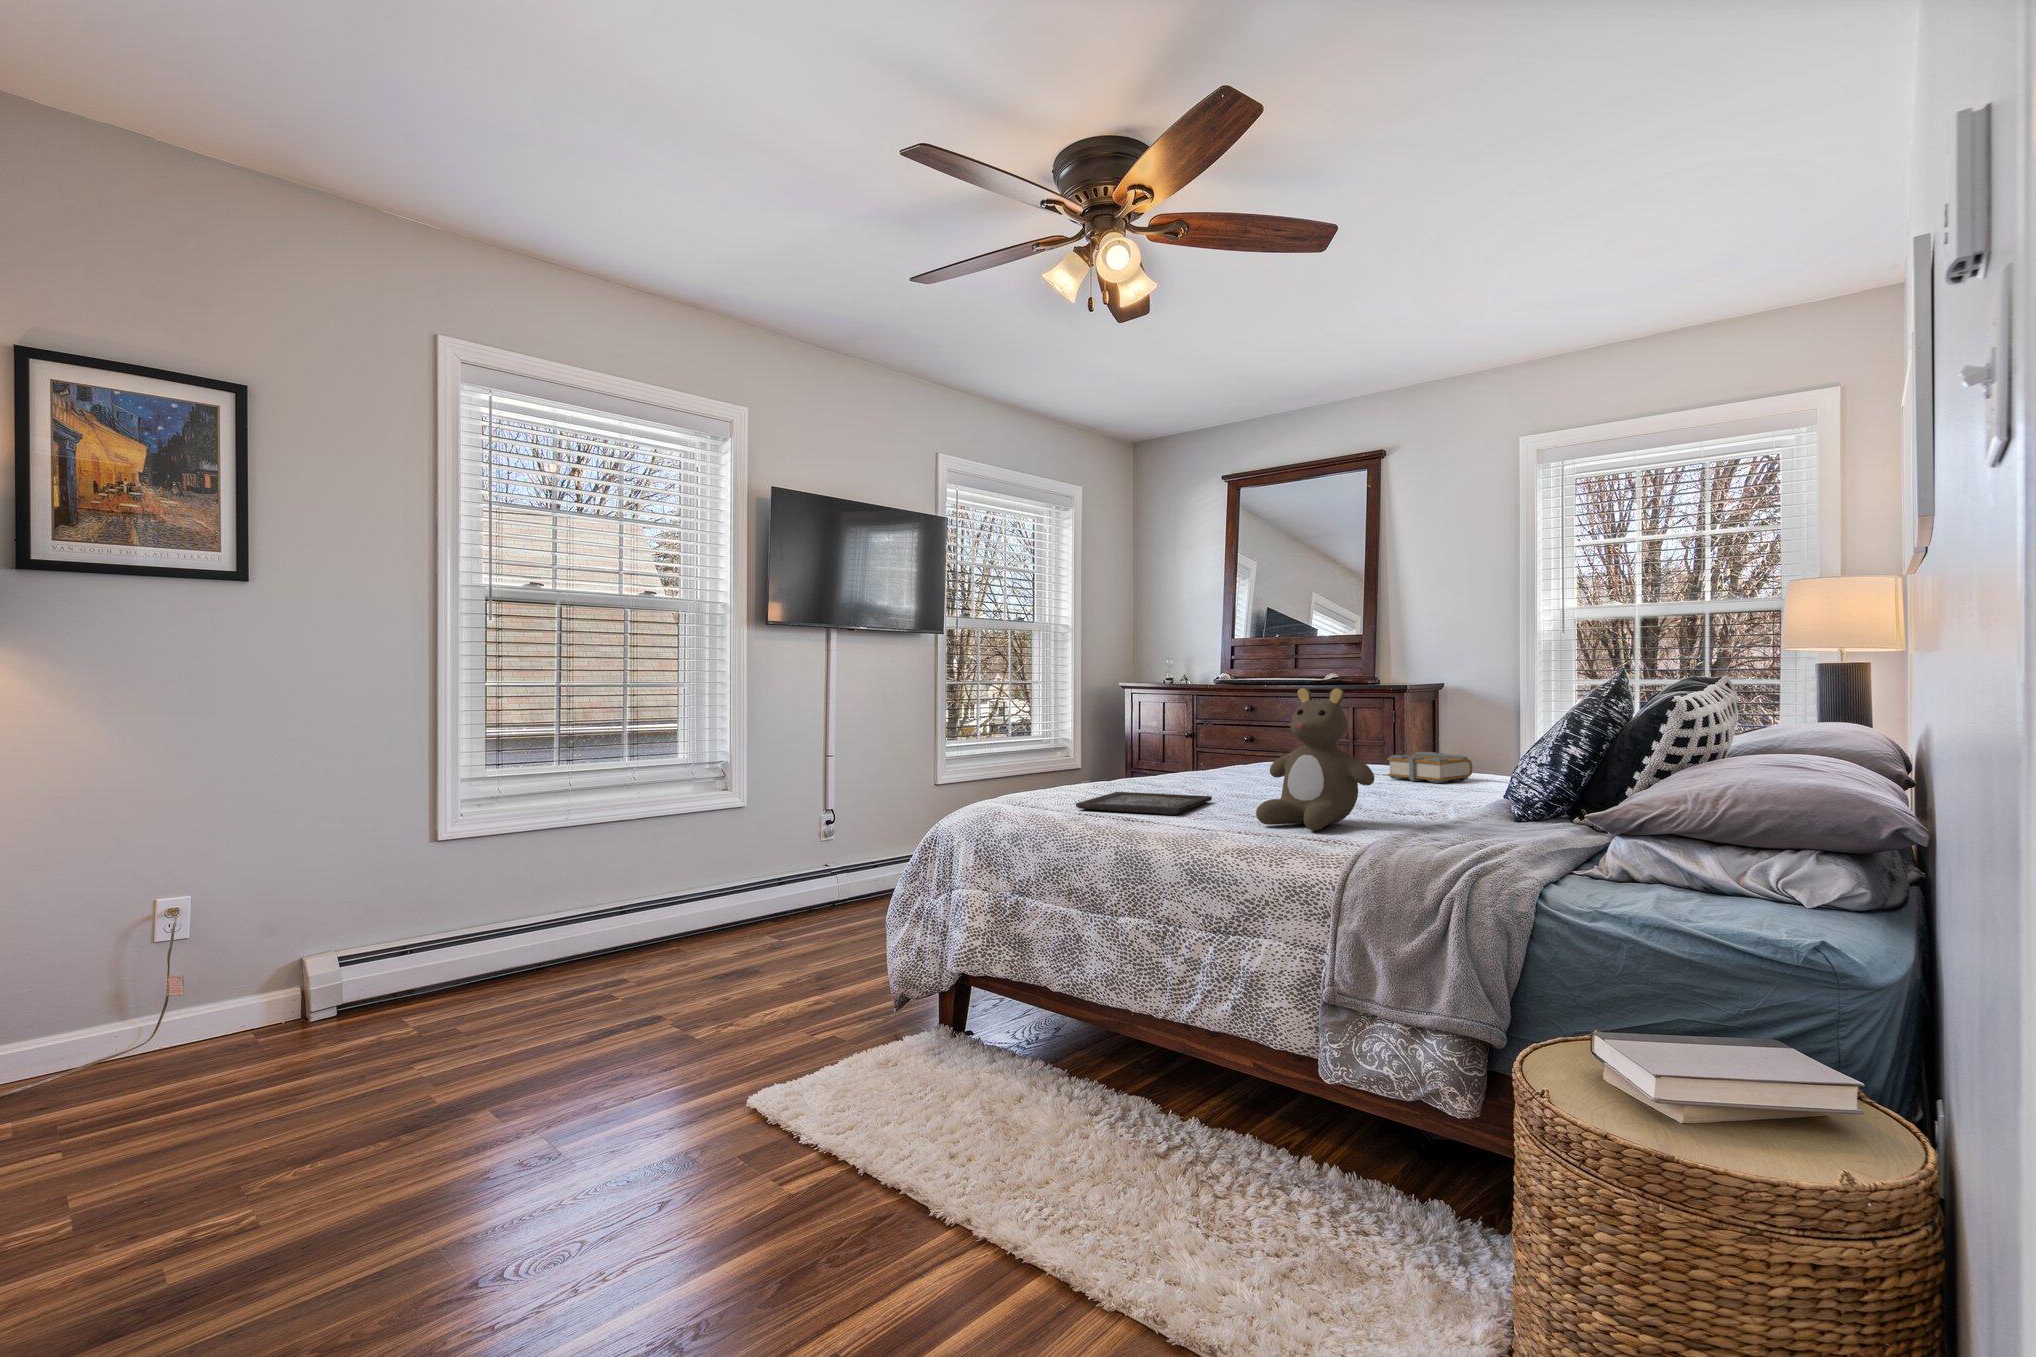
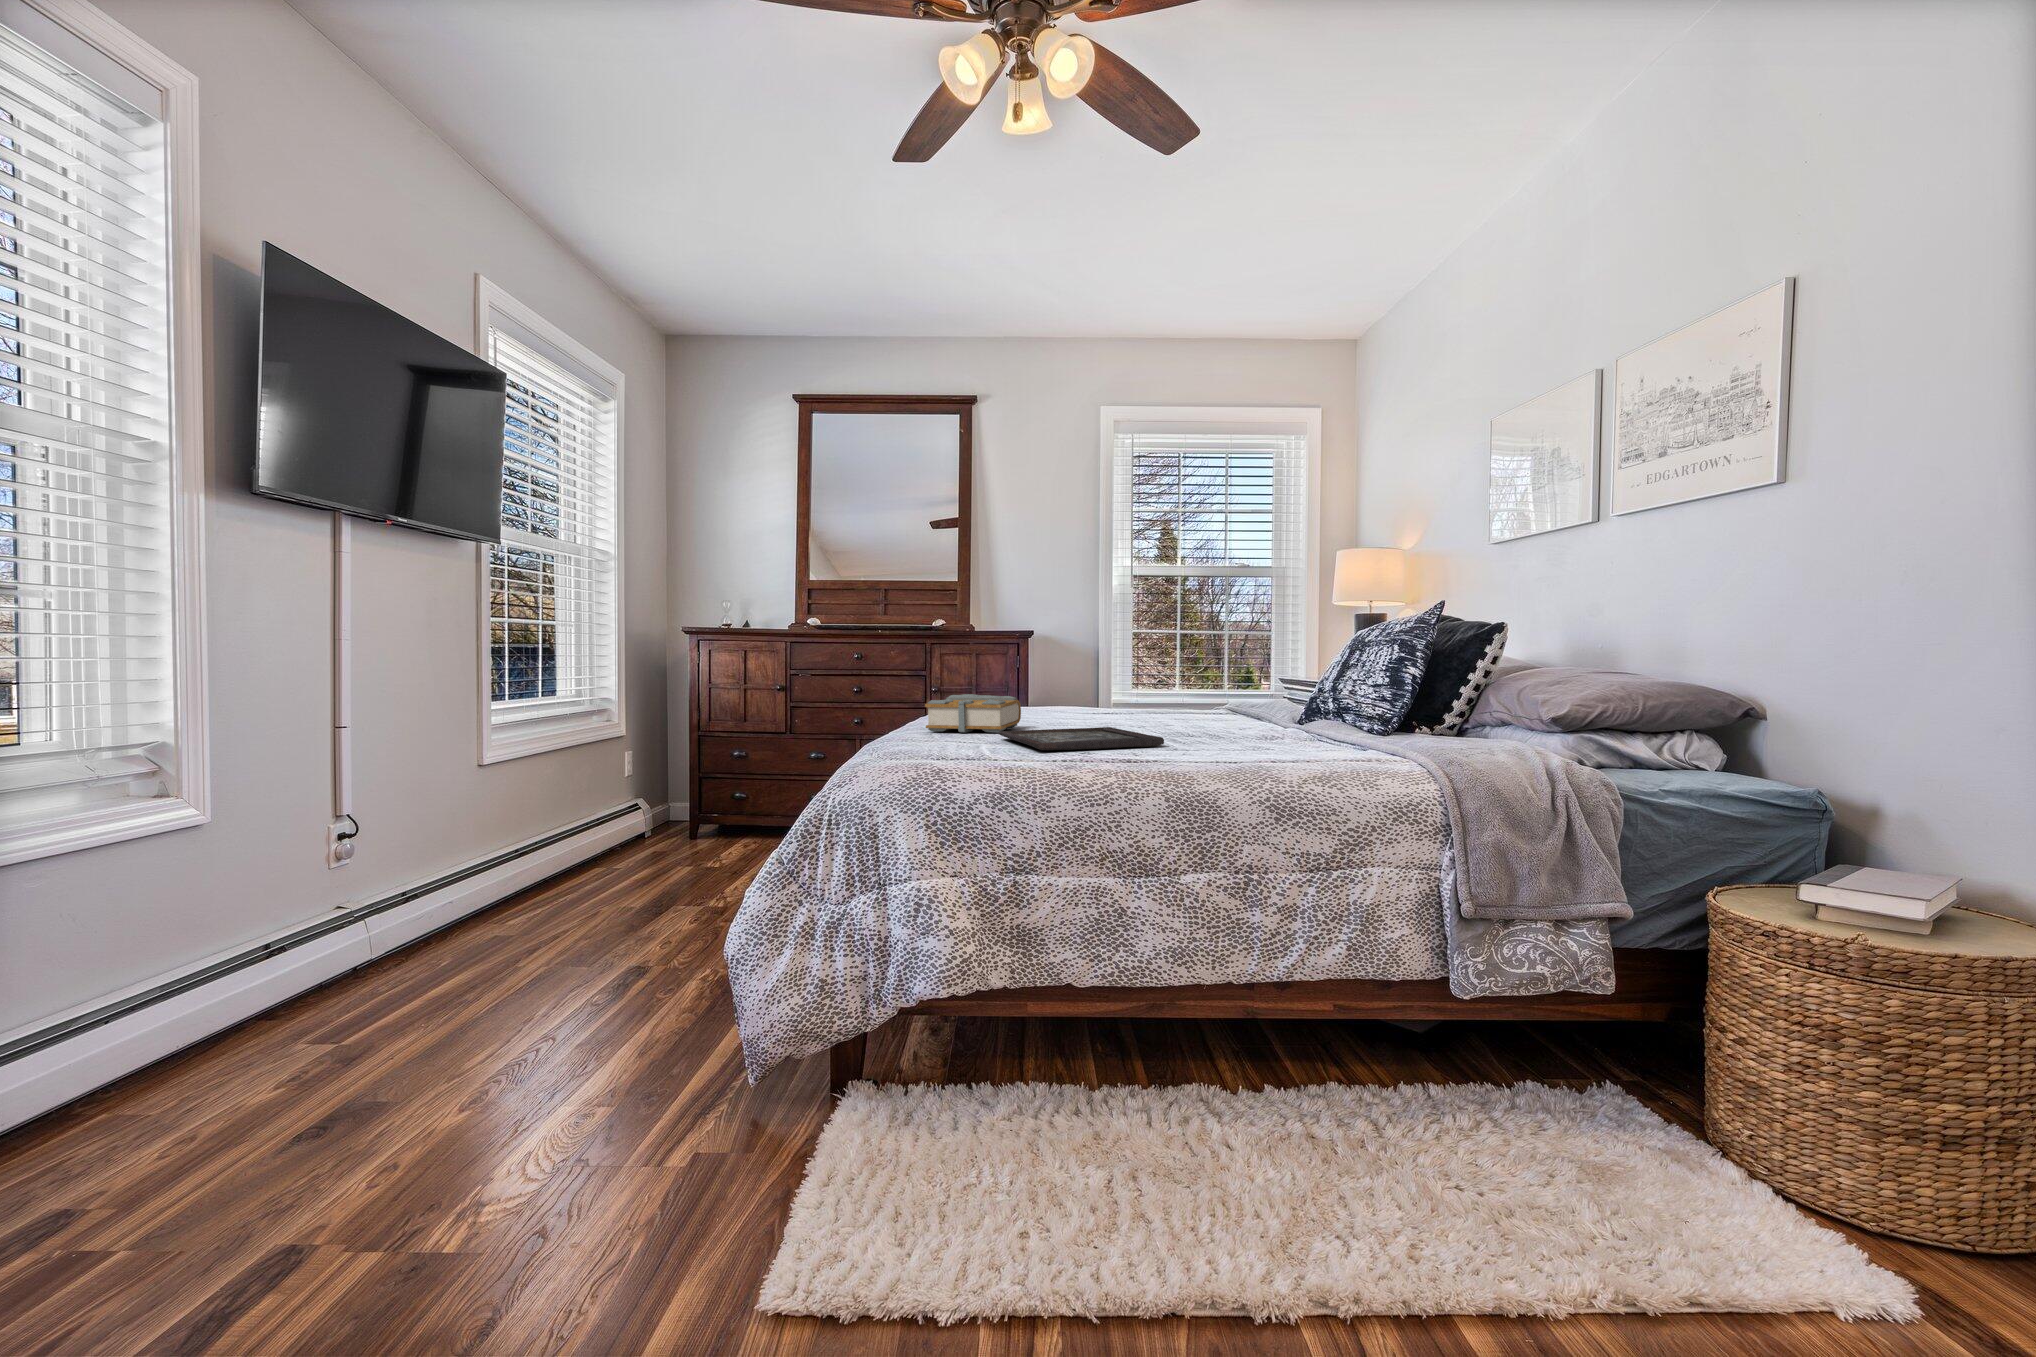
teddy bear: present [1256,687,1375,831] -> none [1246,594,1370,744]
book: present [1387,752,1473,783] -> present [925,694,1021,733]

